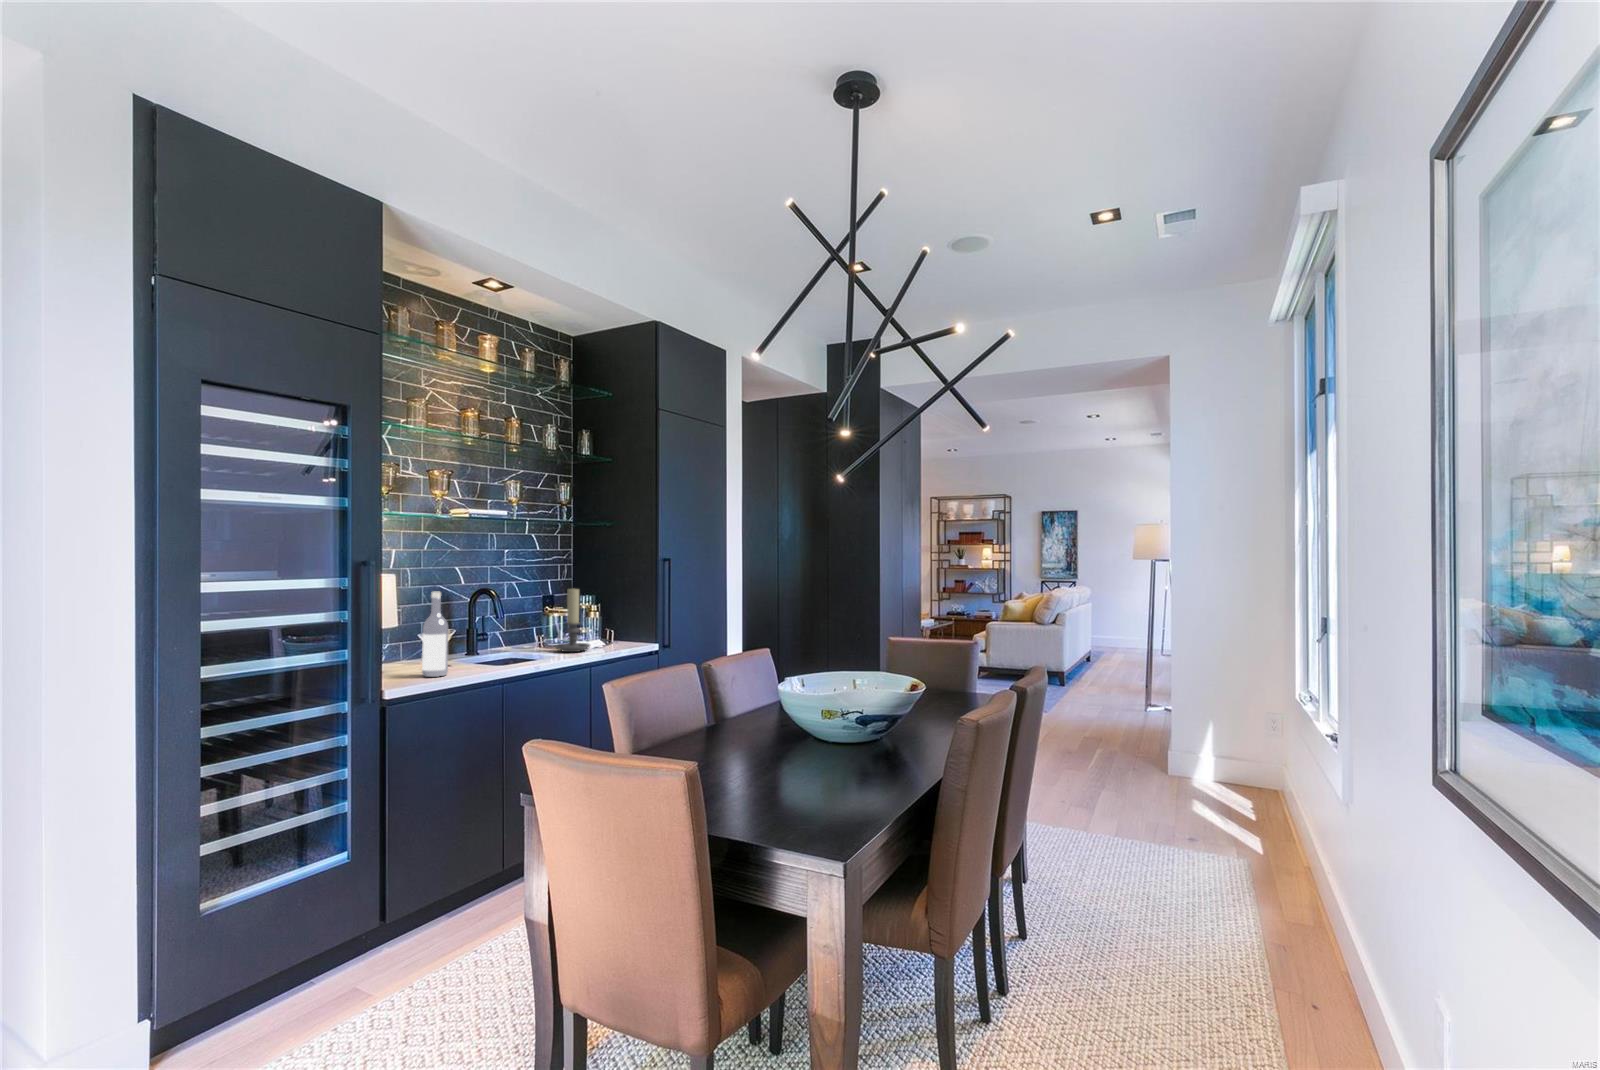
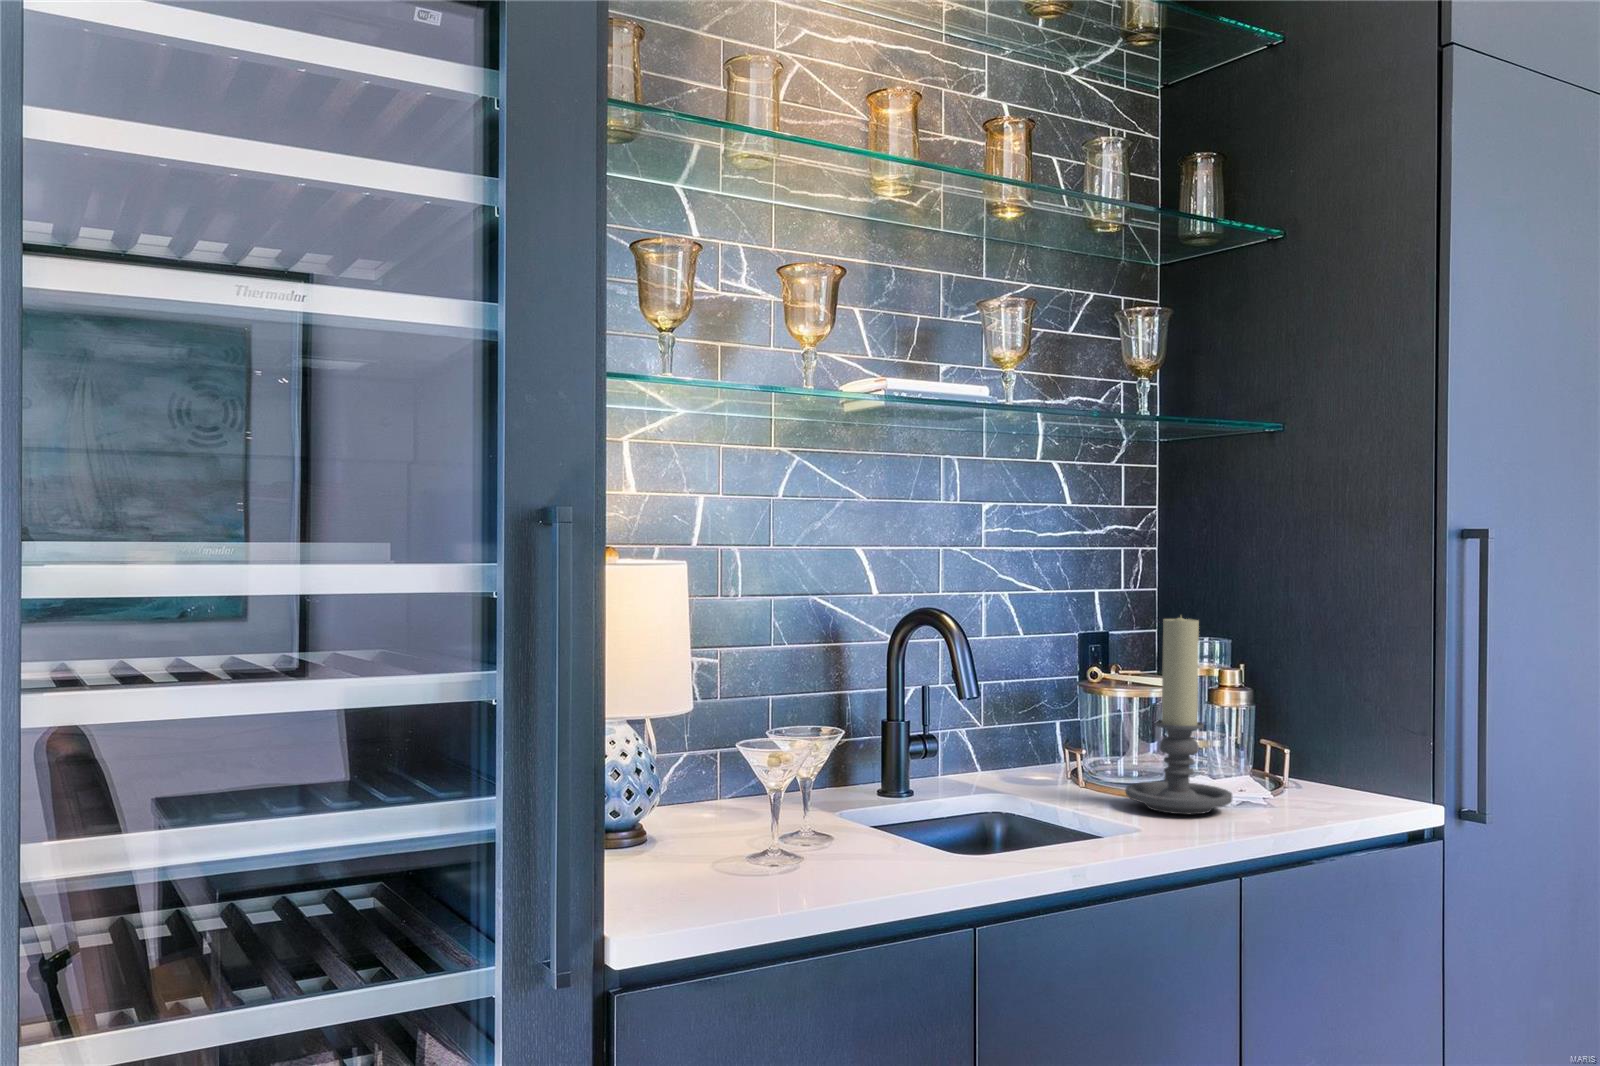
wine bottle: present [422,592,448,677] -> none [745,613,819,885]

